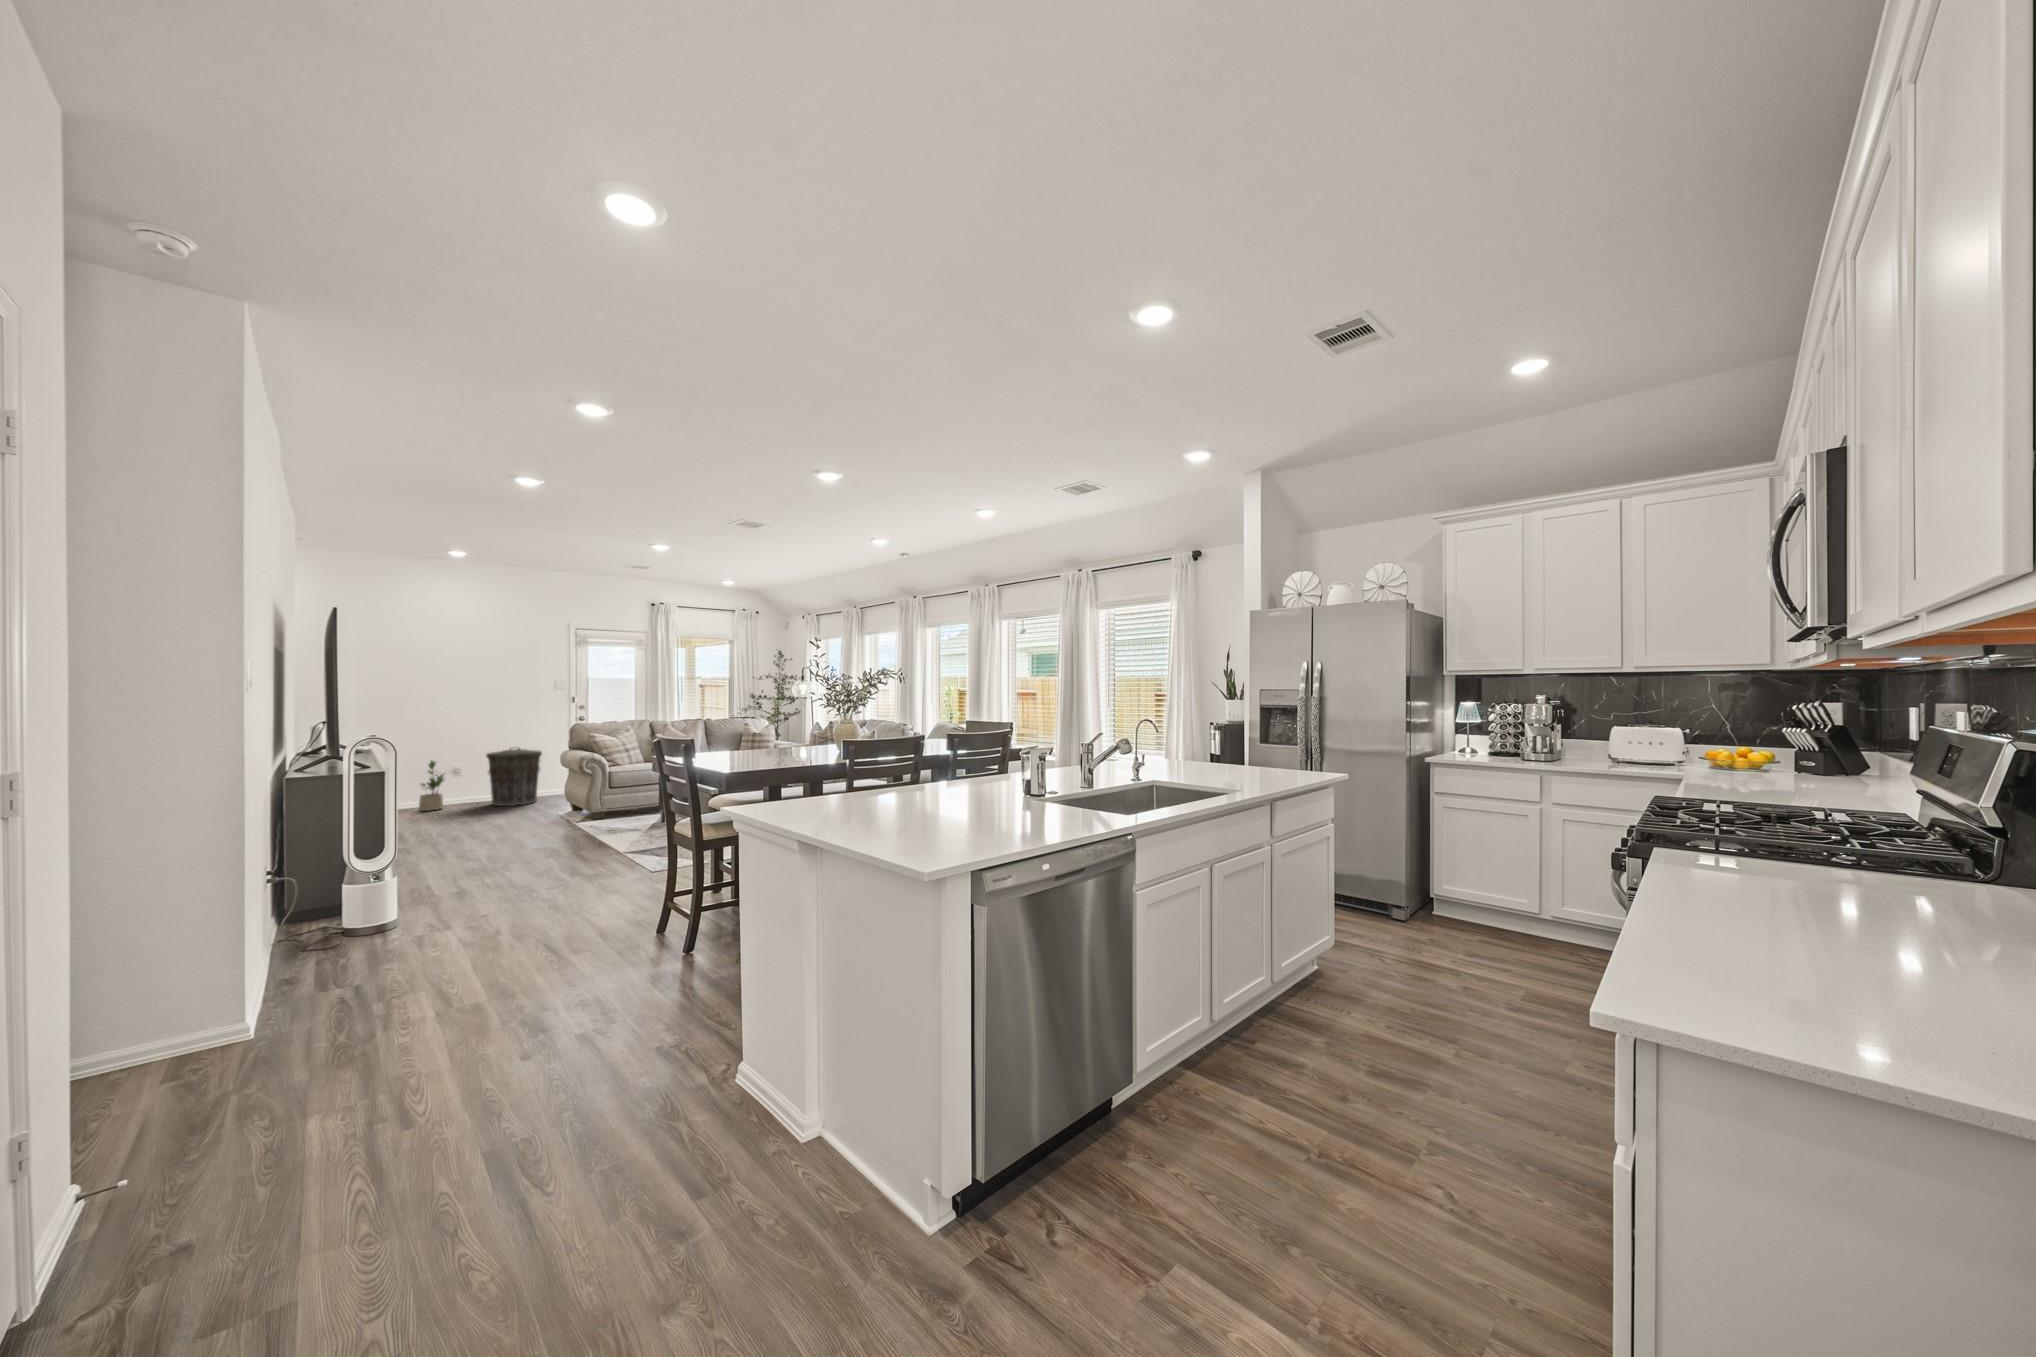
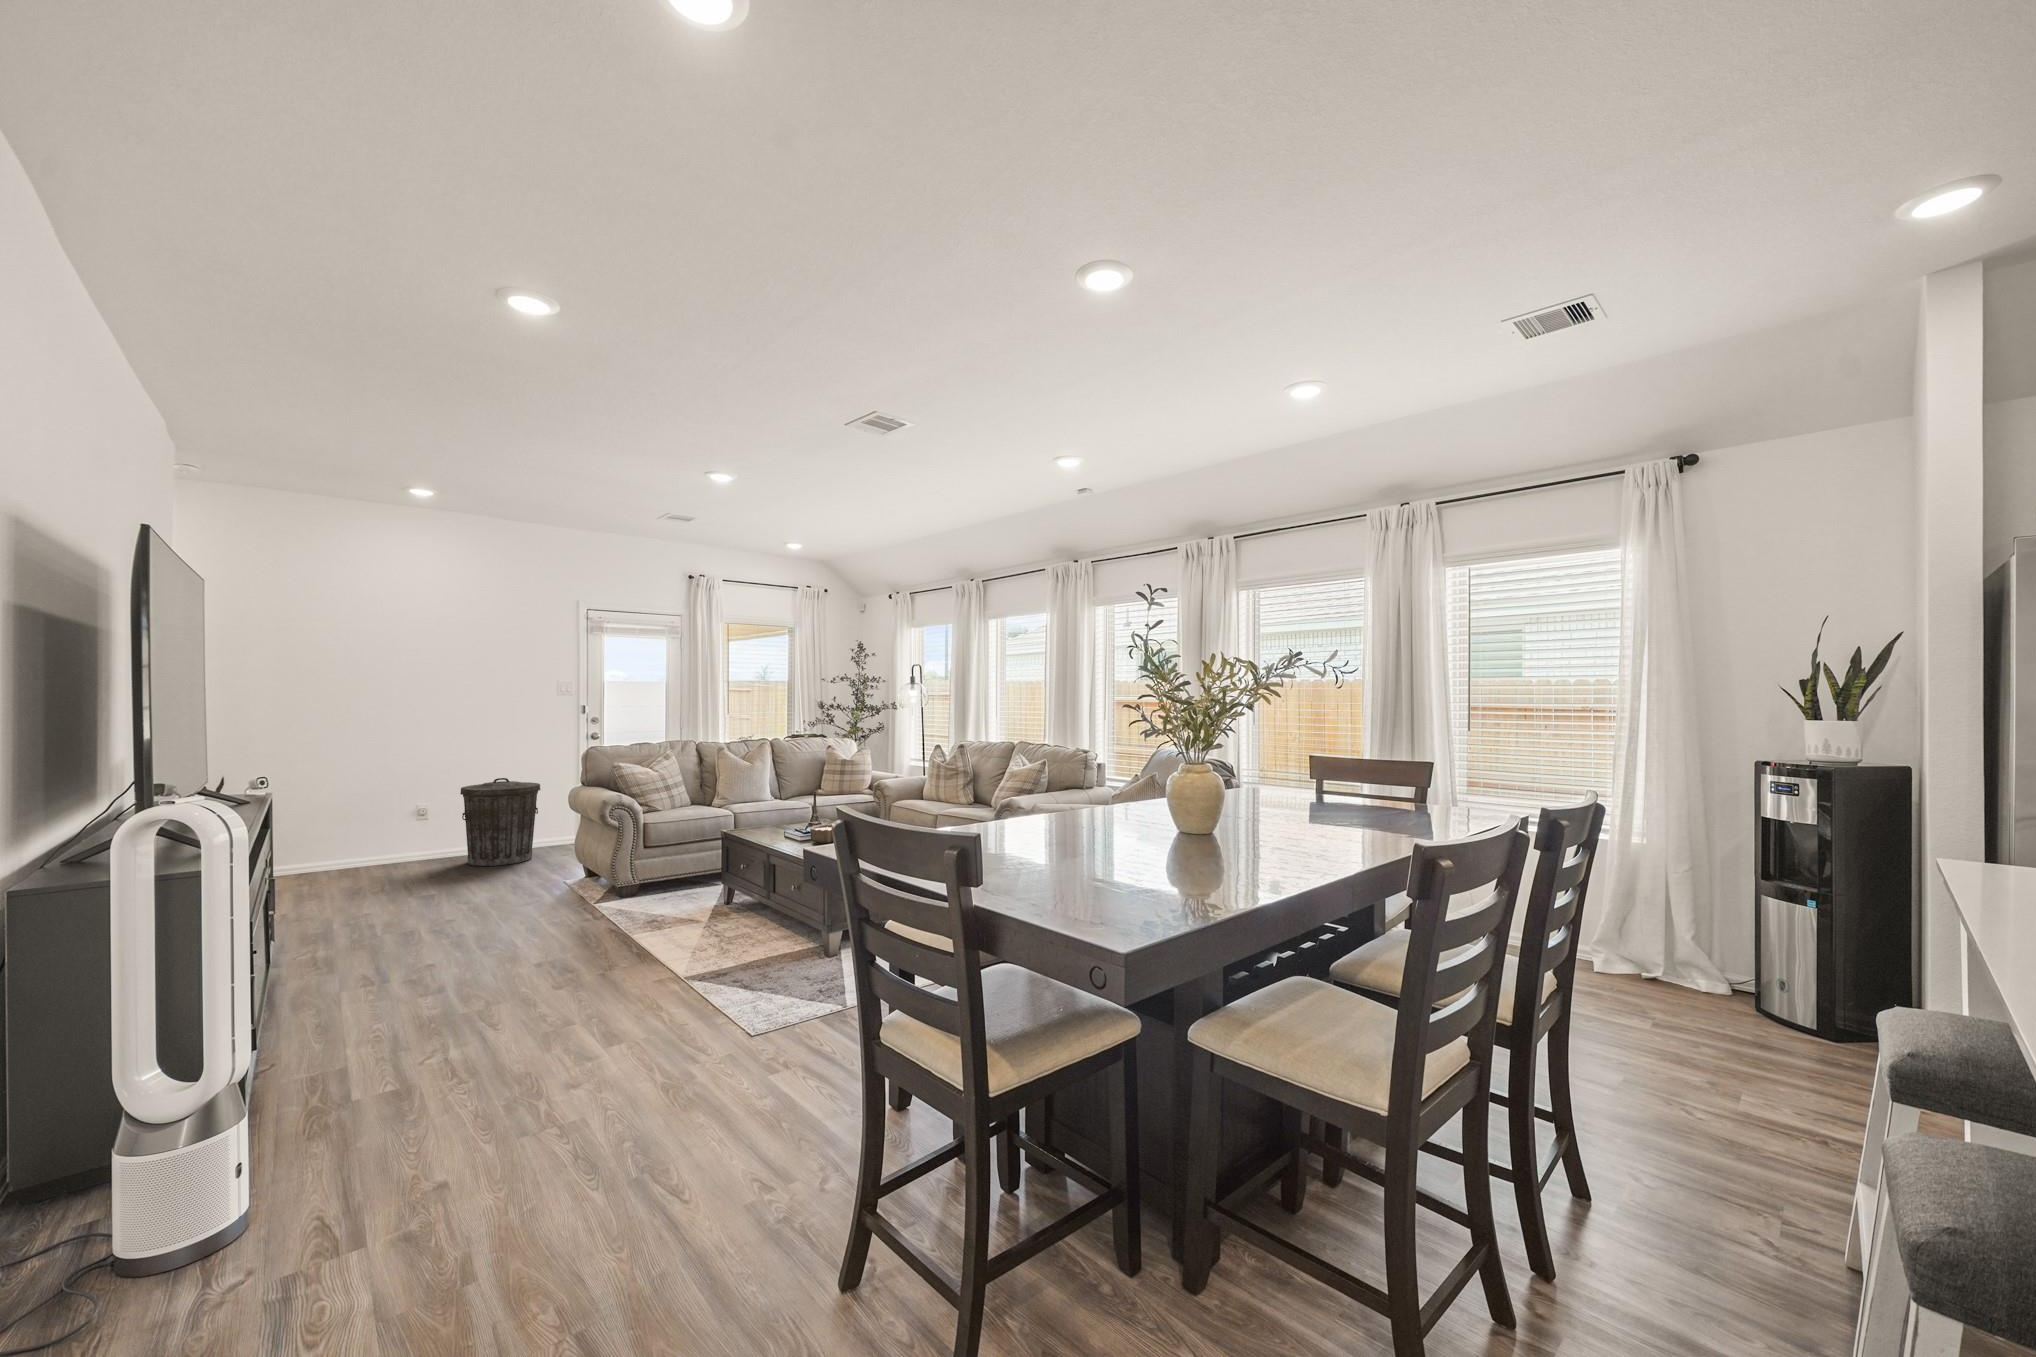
potted plant: present [419,760,444,811] -> none [361,799,403,874]

